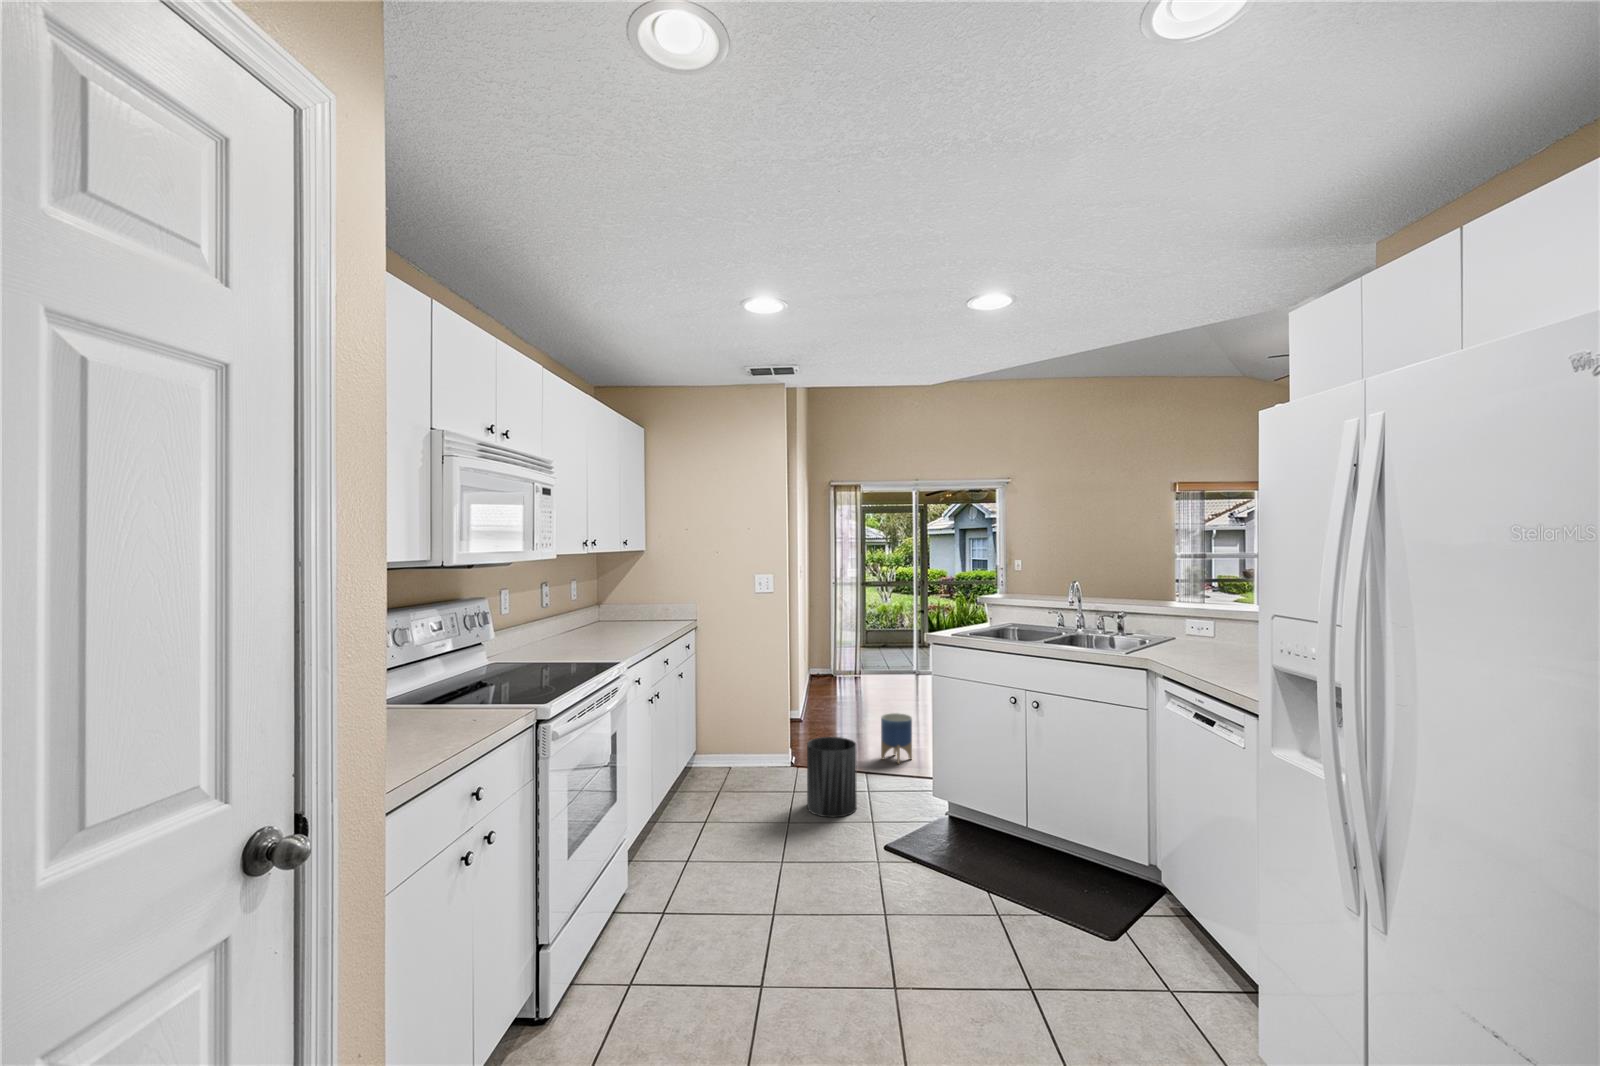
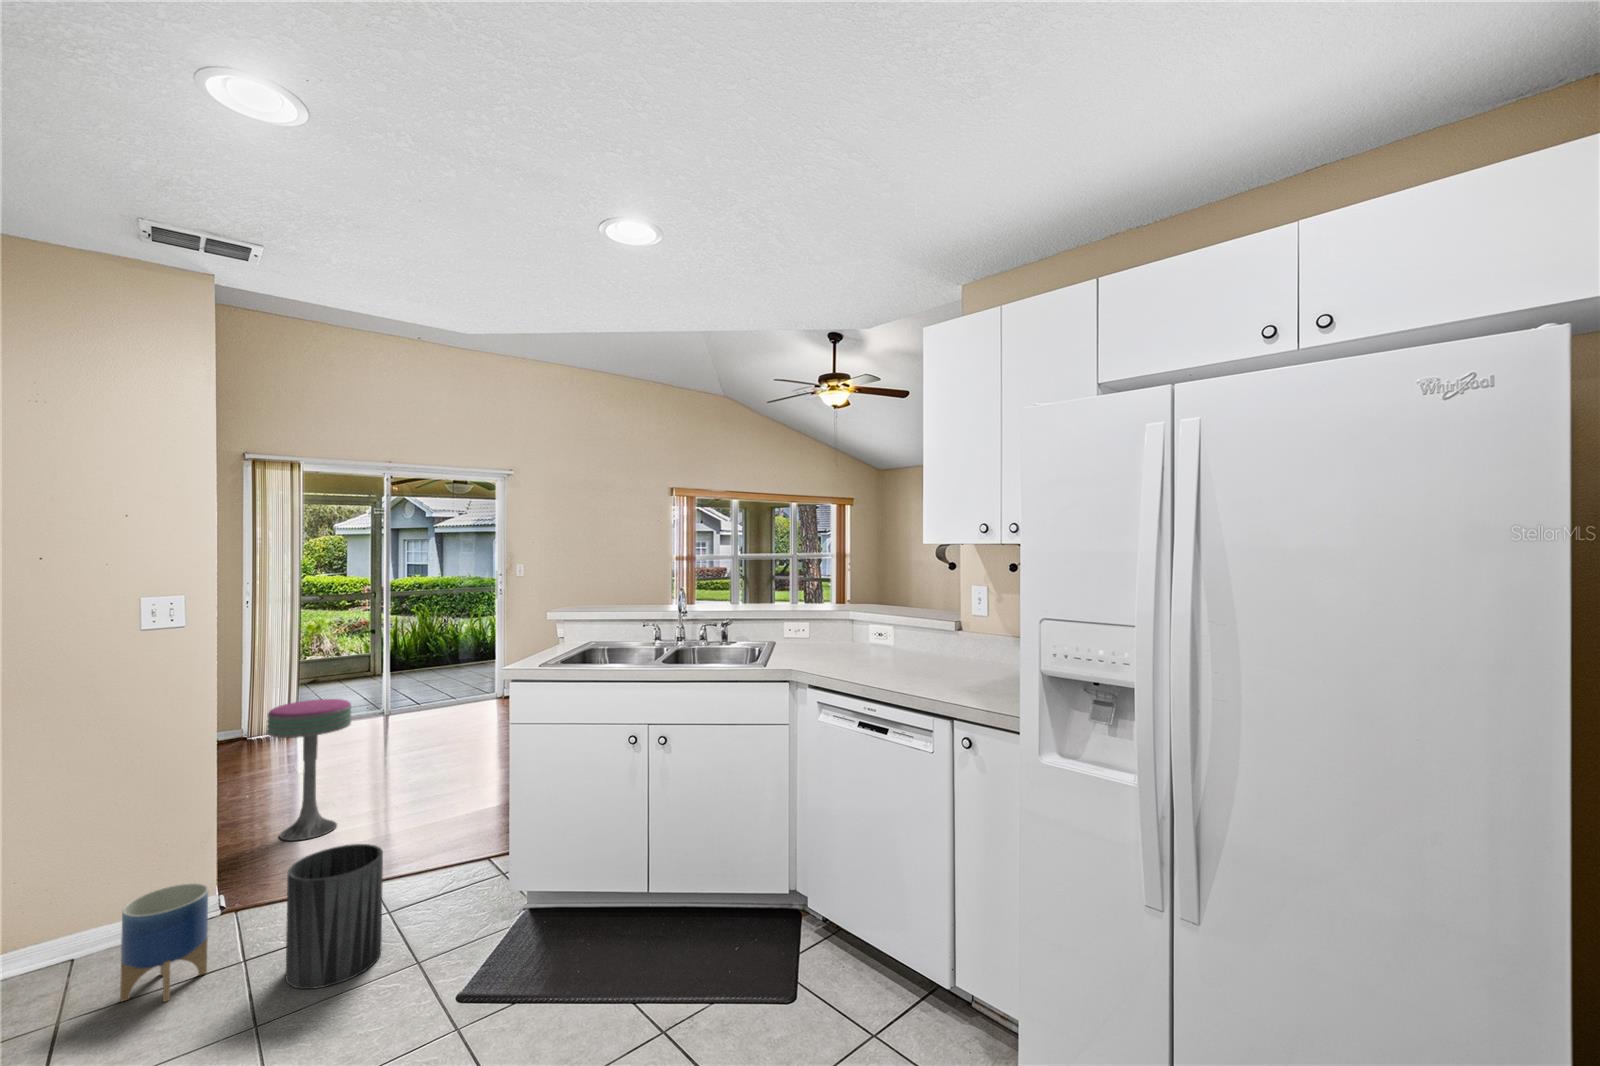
bar stool: none [821,650,867,741] -> present [267,699,351,841]
planter: present [881,713,912,764] -> present [120,883,208,1002]

